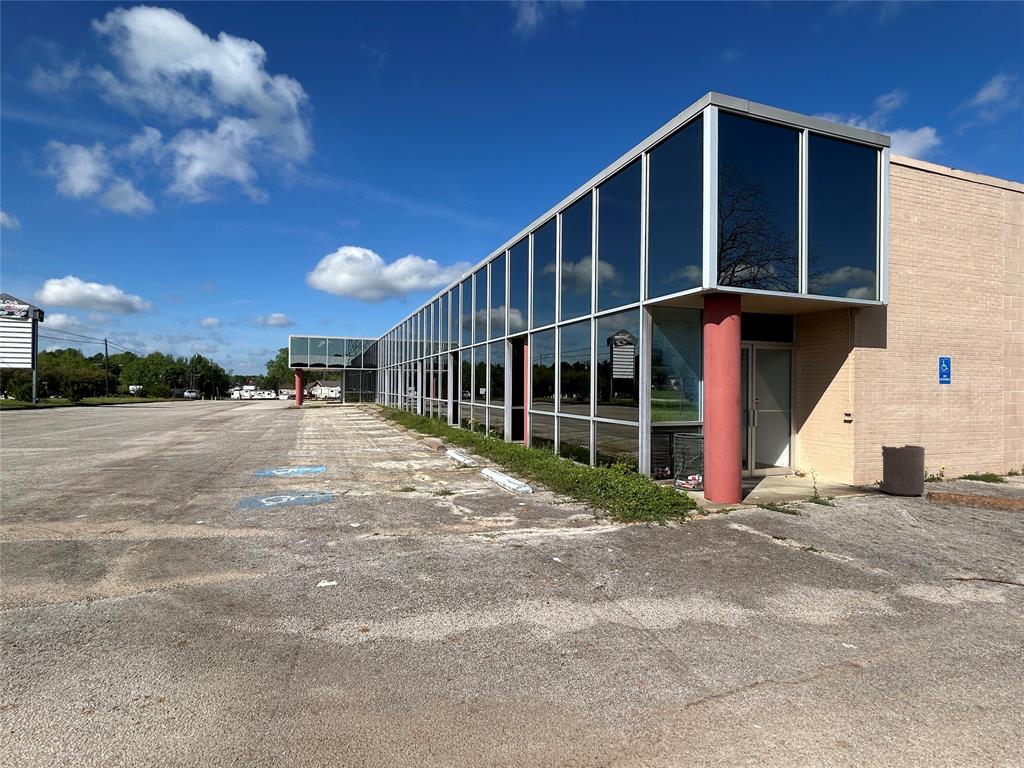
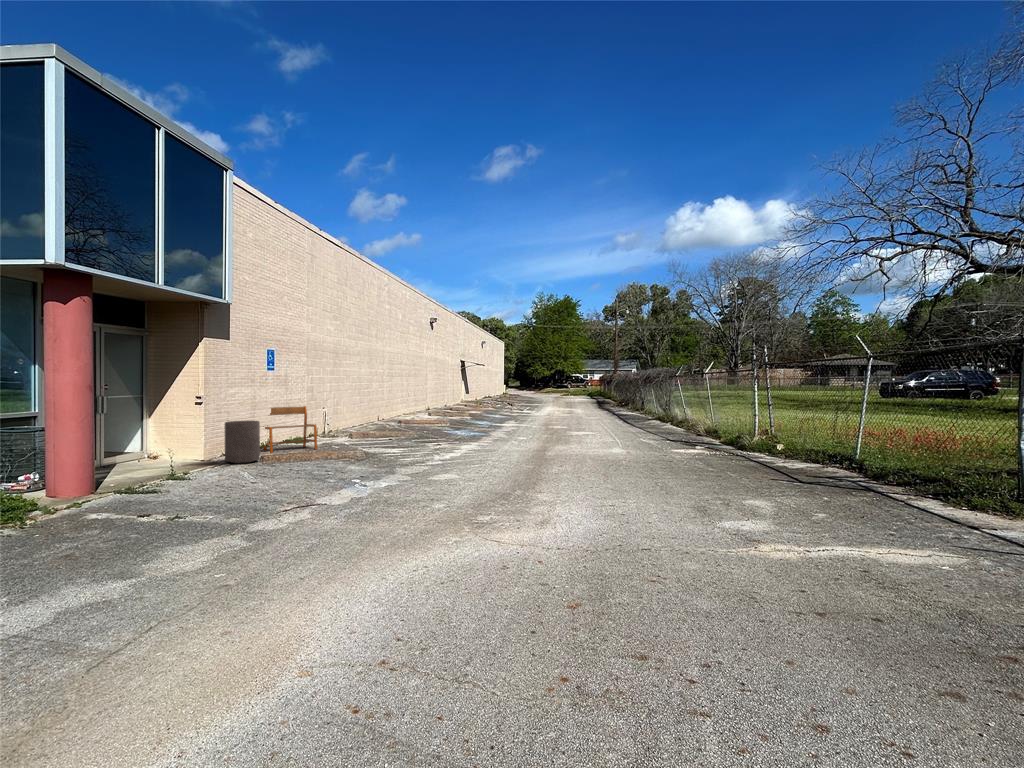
bench: none [929,431,1012,492] -> present [264,406,317,453]

